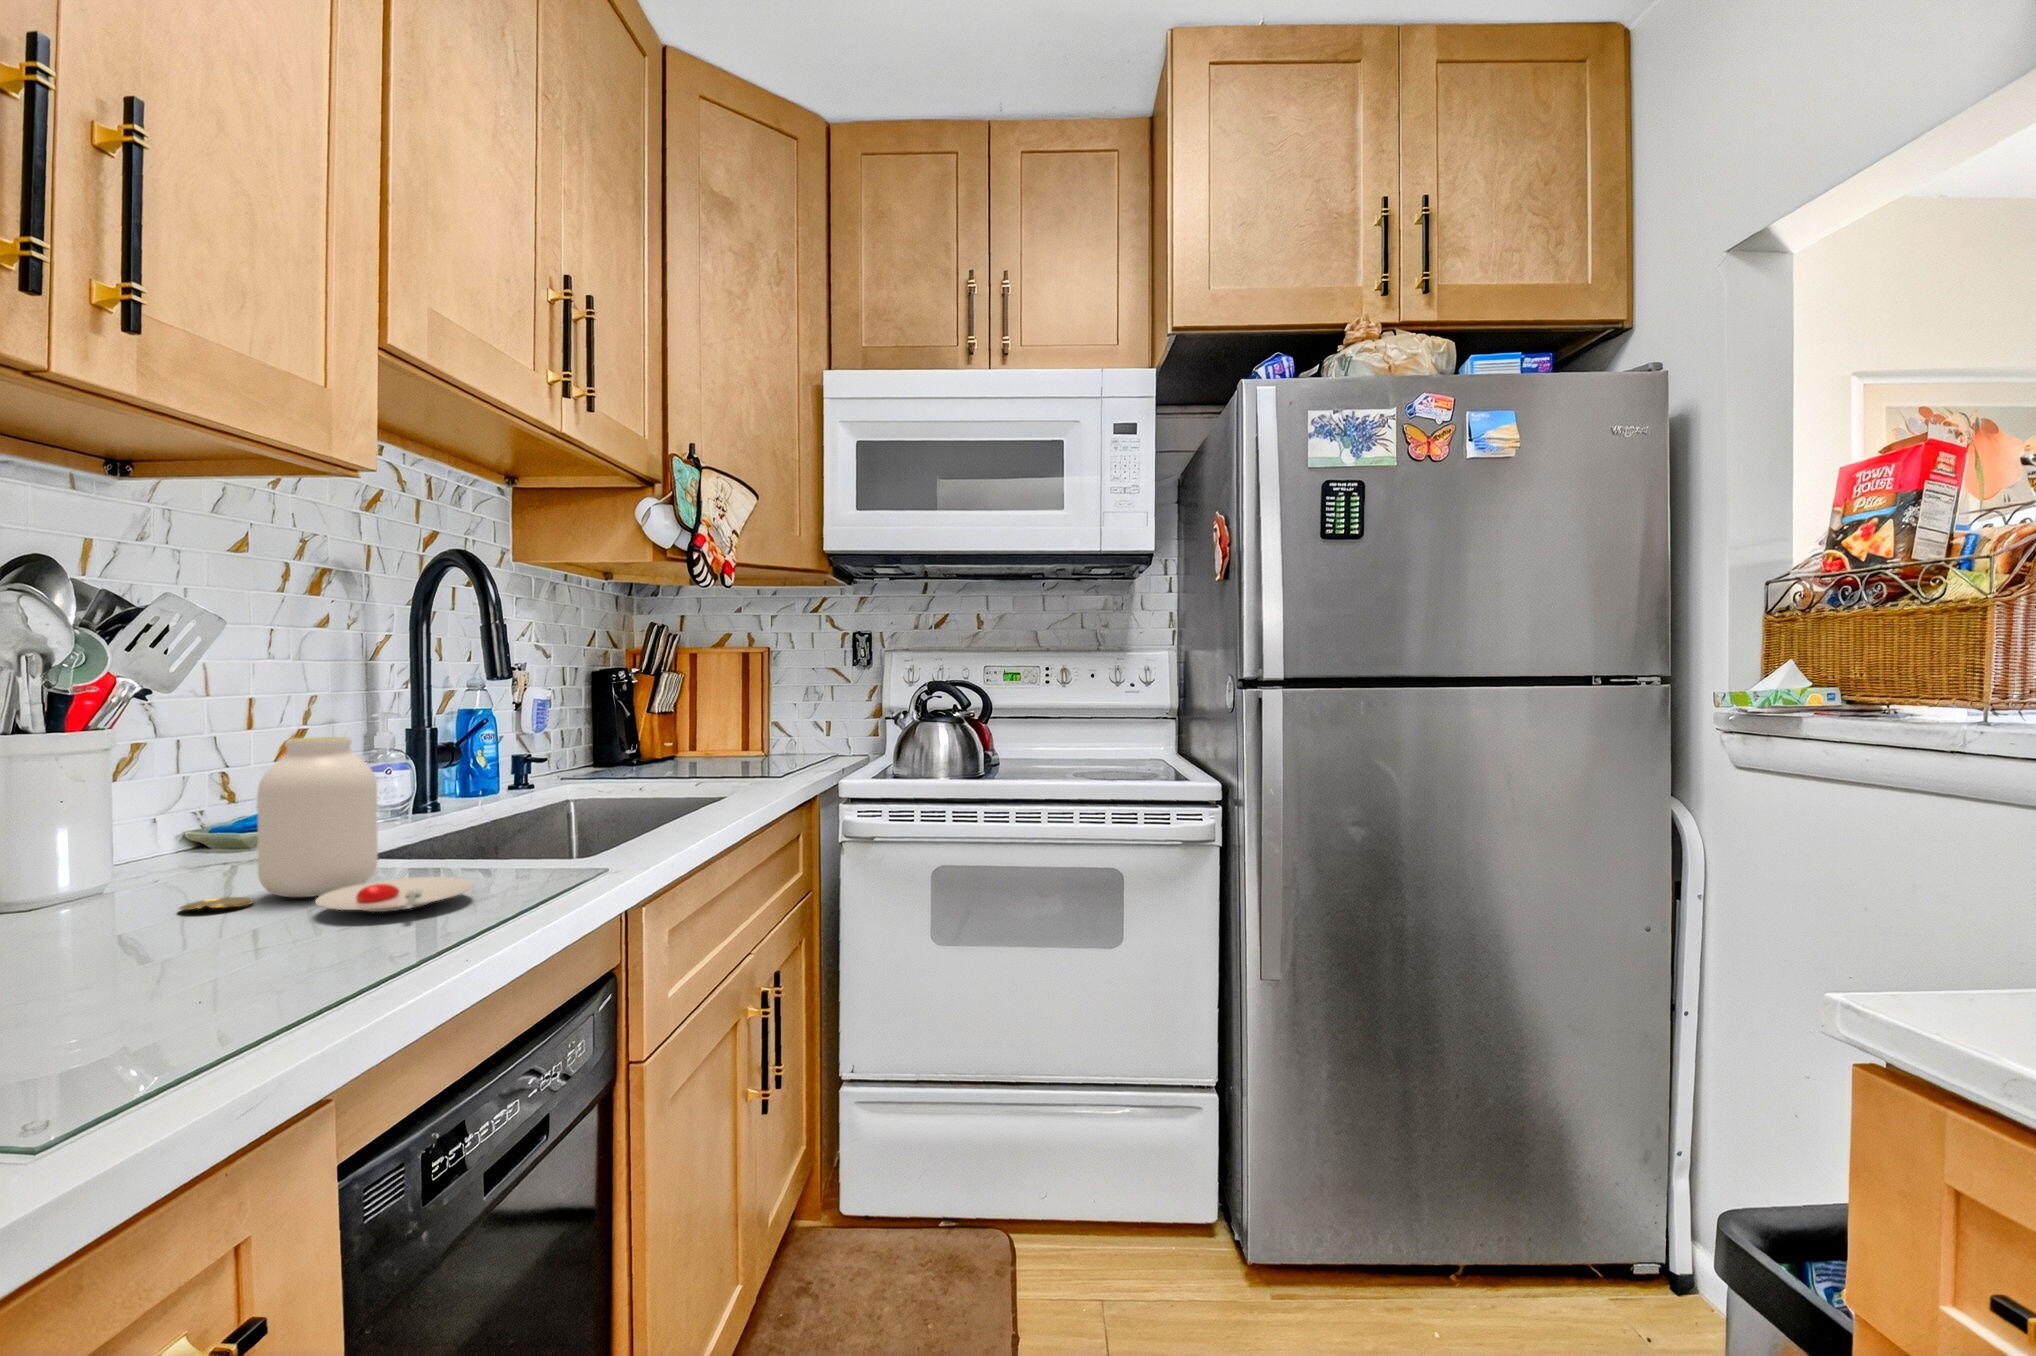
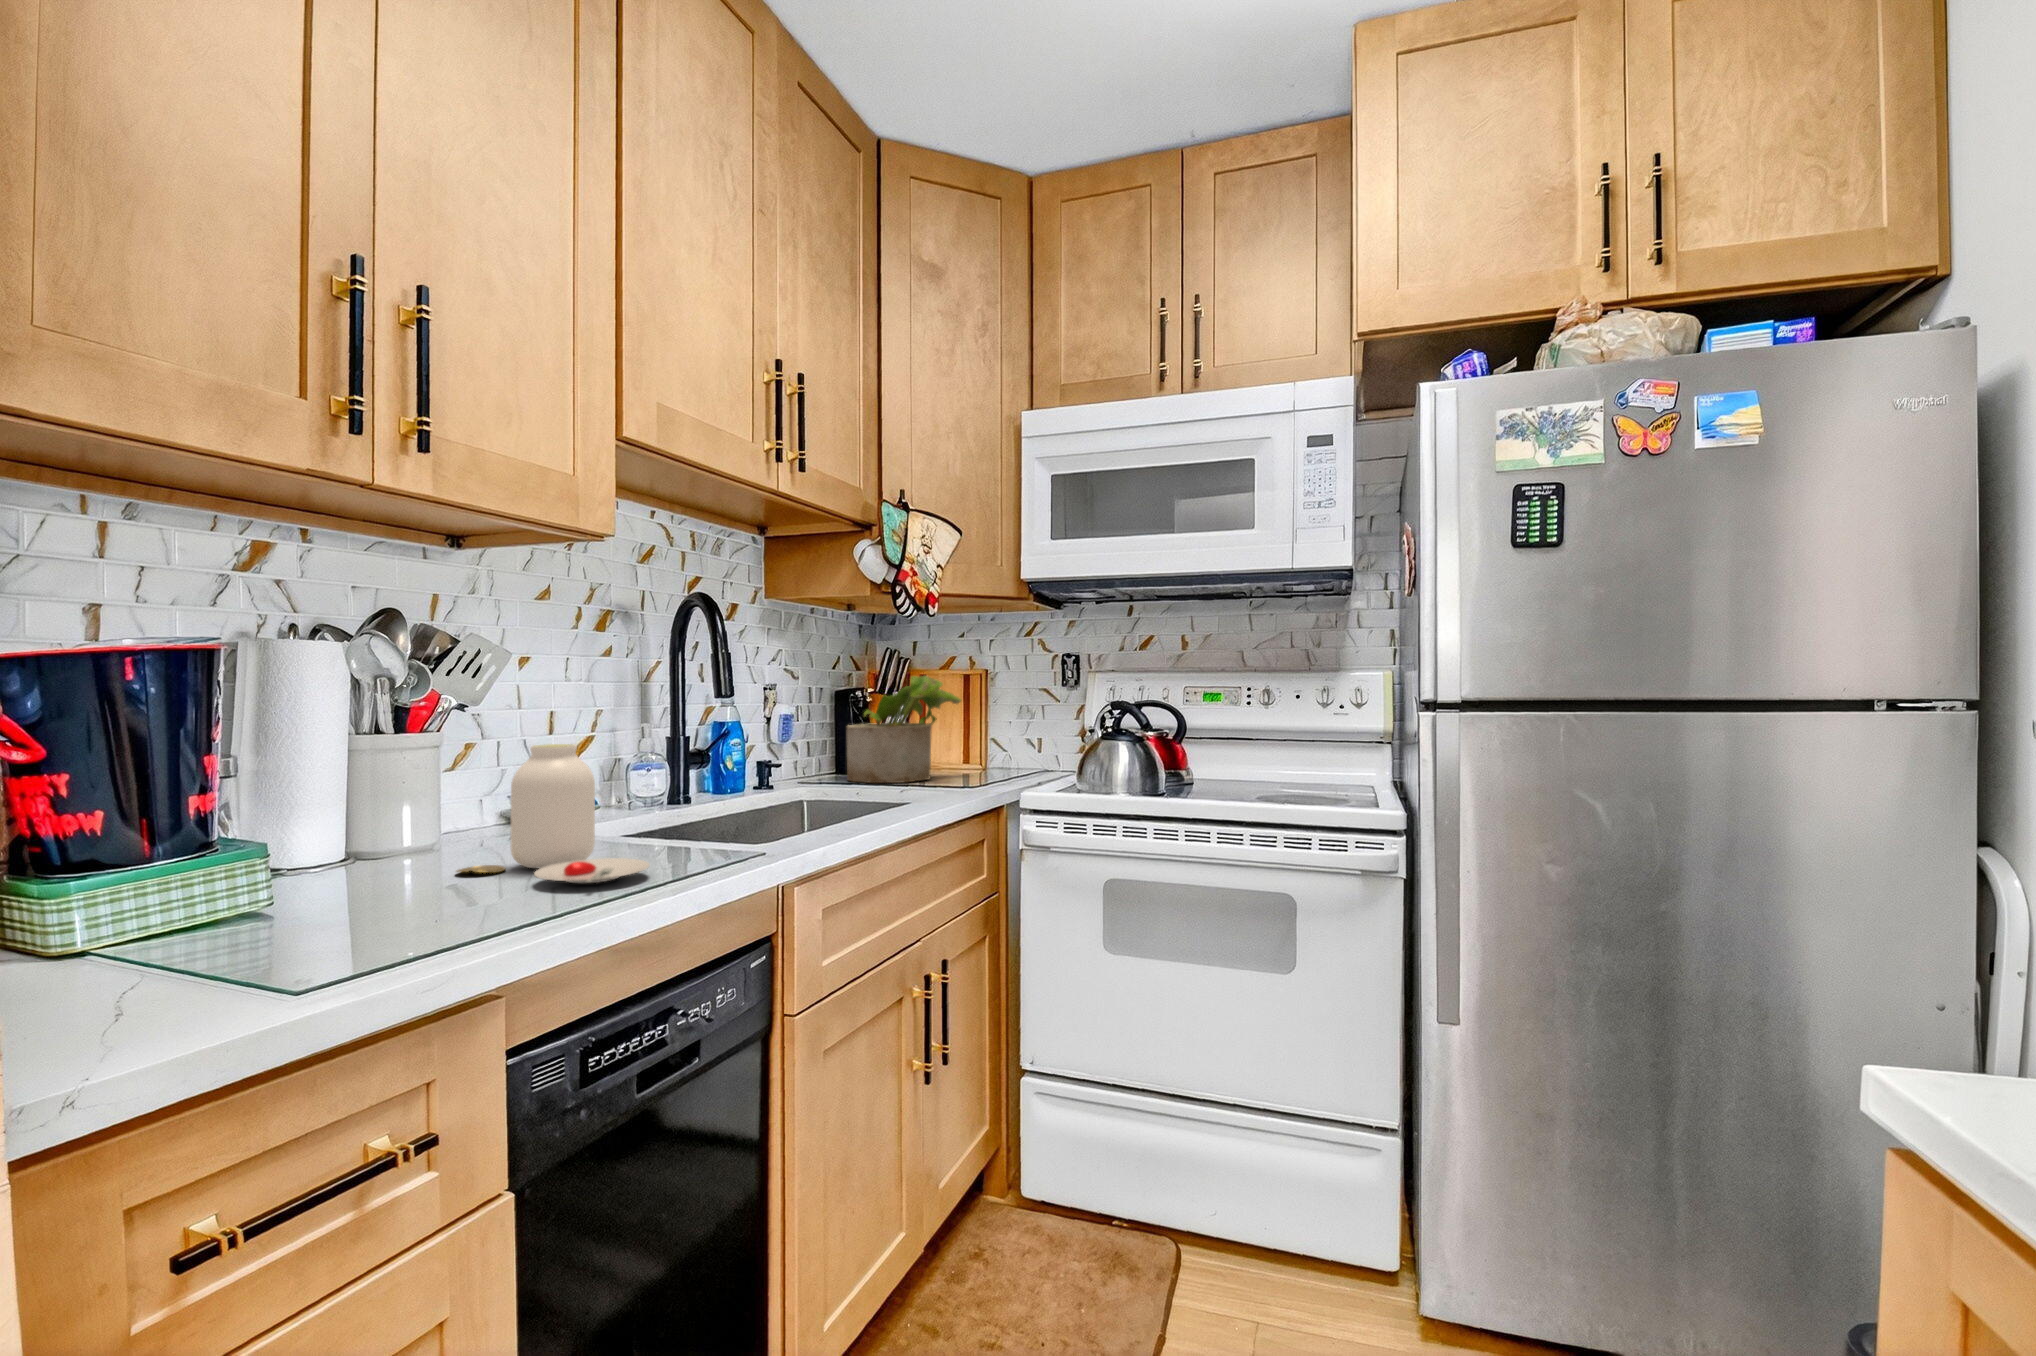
potted plant: none [614,655,749,777] -> present [847,676,961,783]

